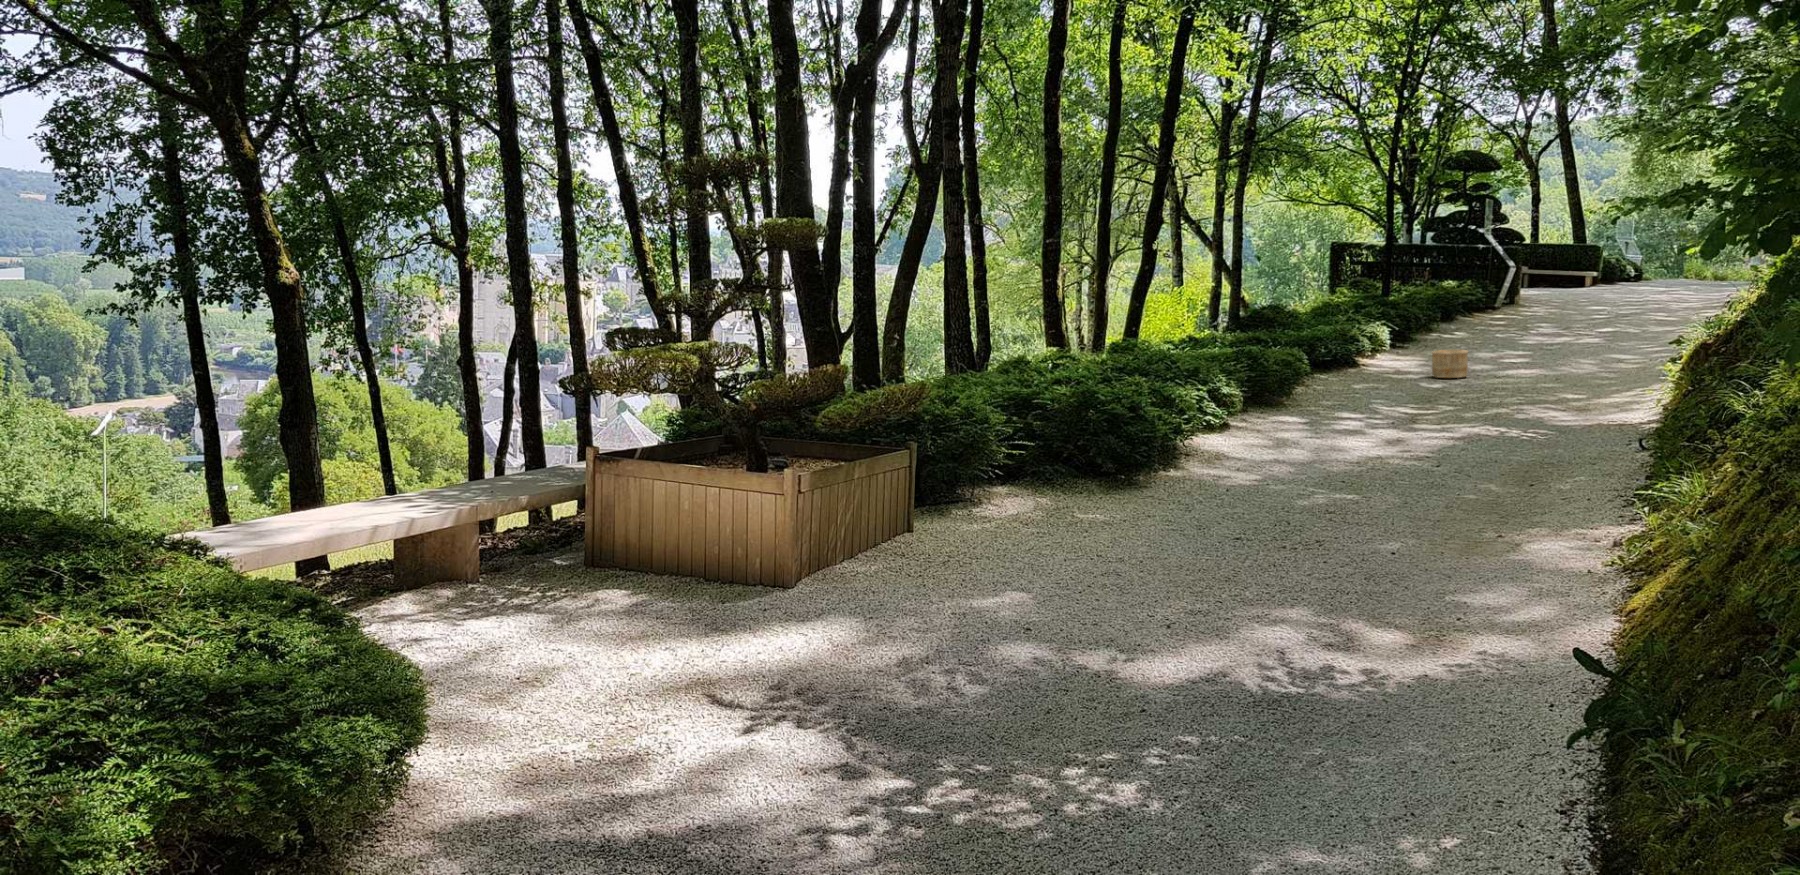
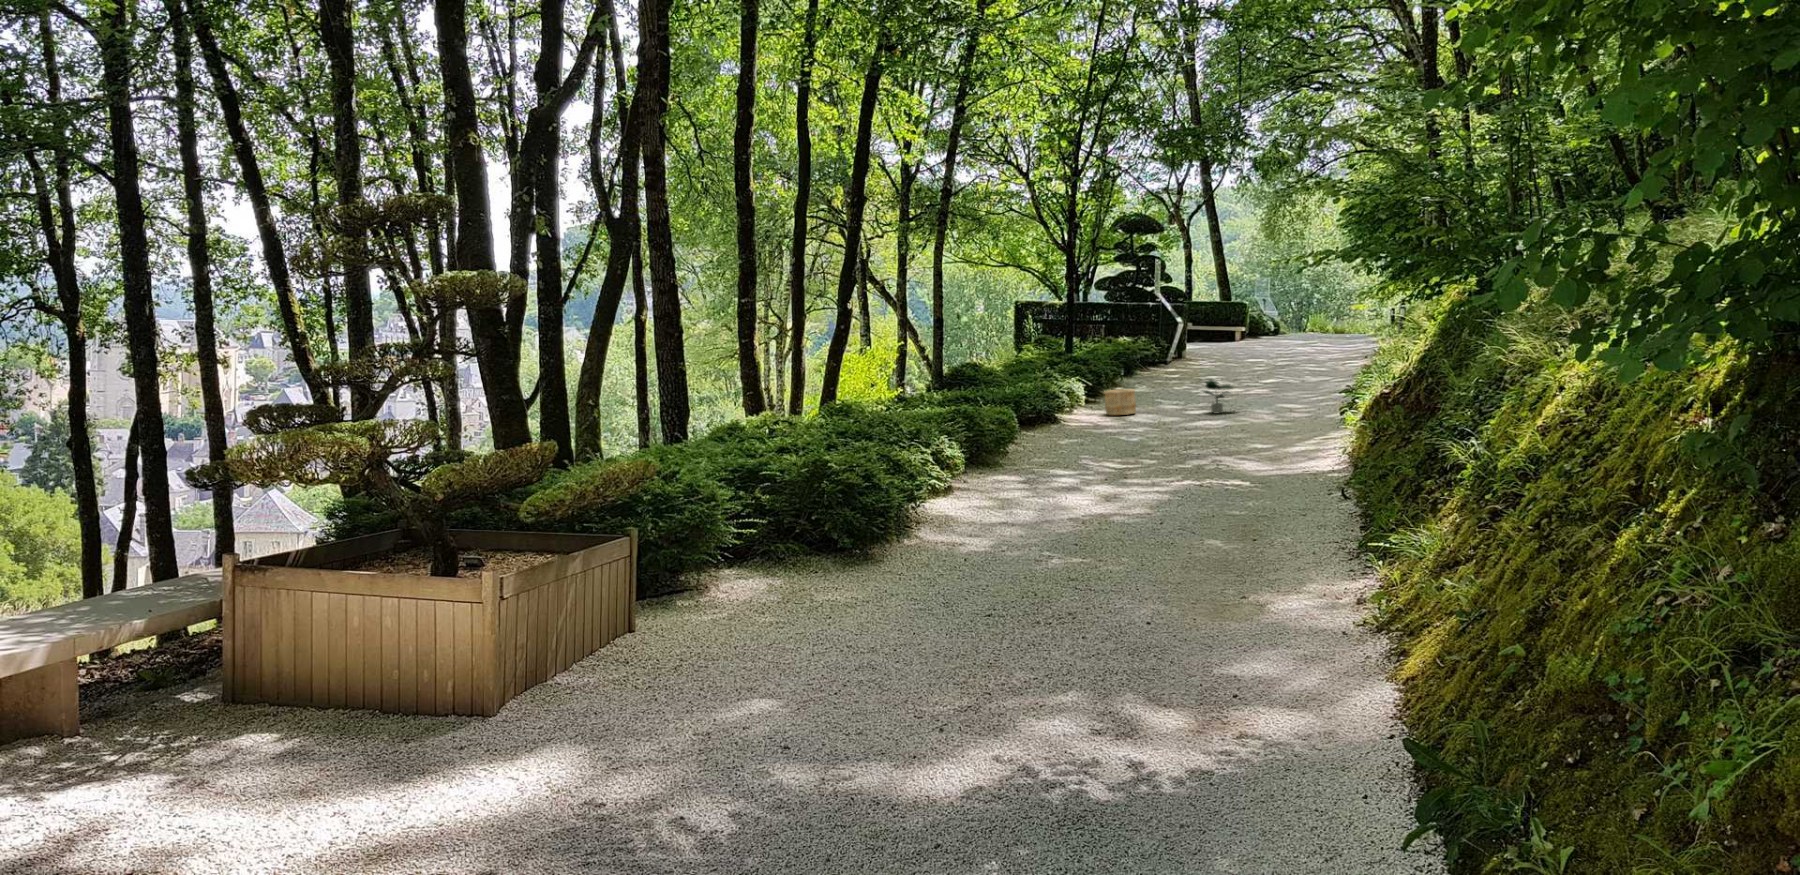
potted plant: none [1548,344,1589,382] -> present [1204,380,1232,413]

